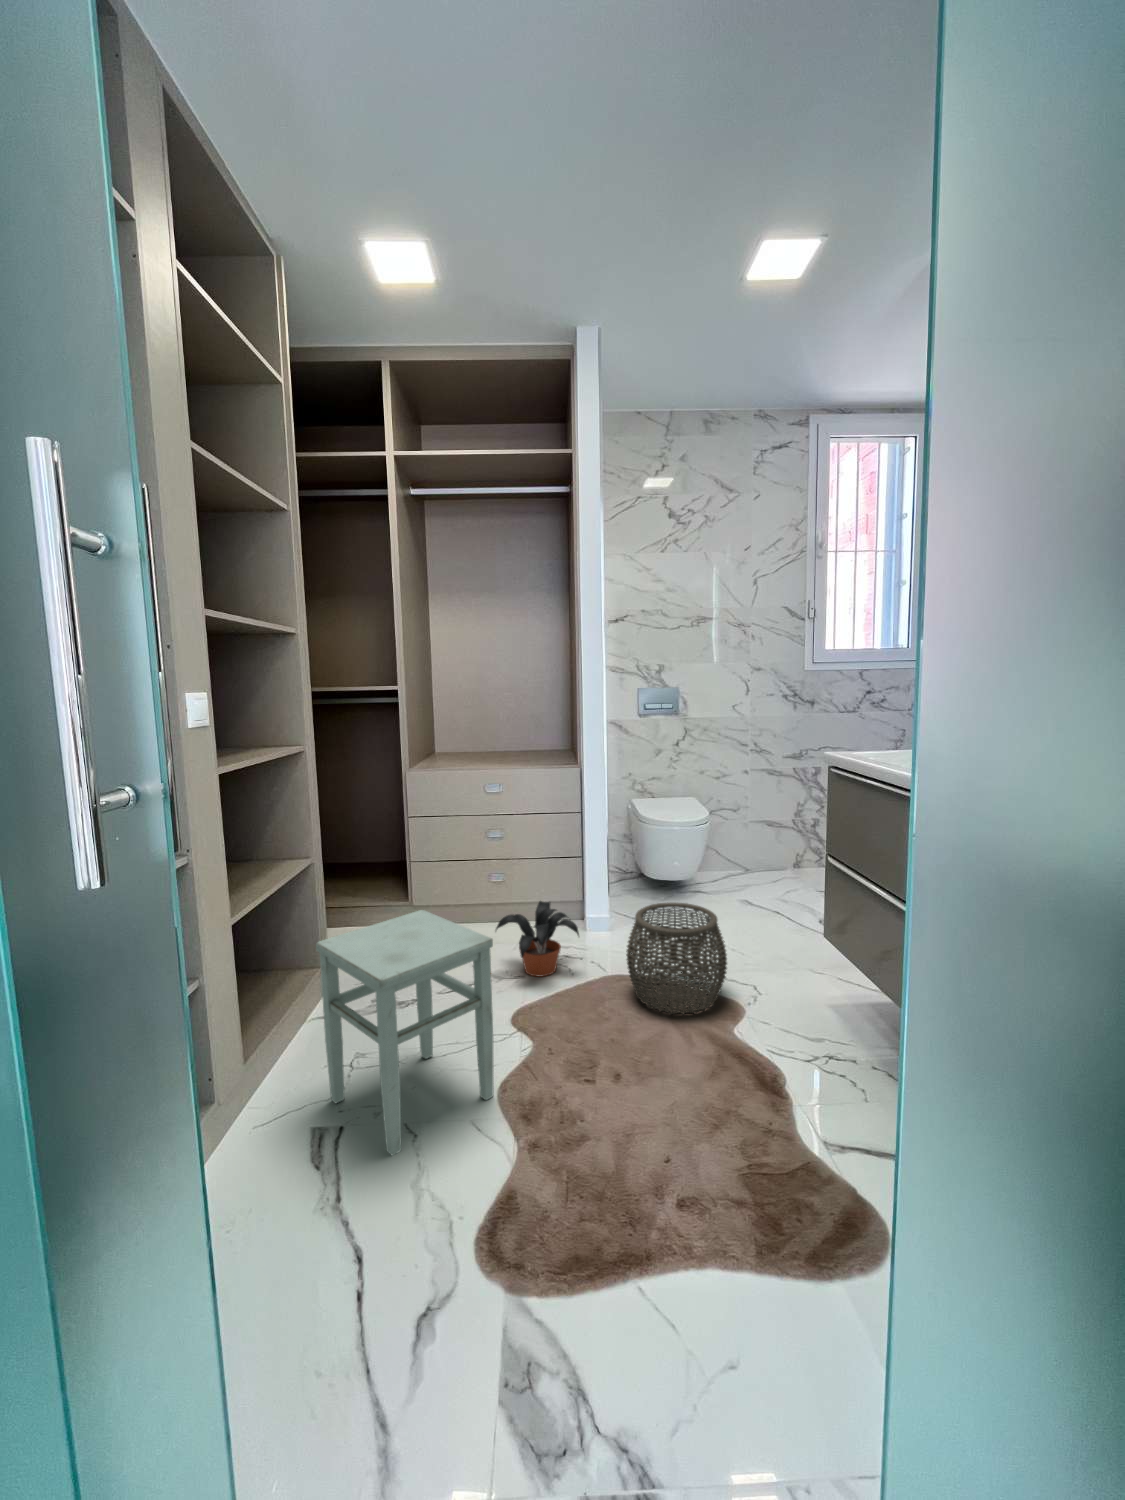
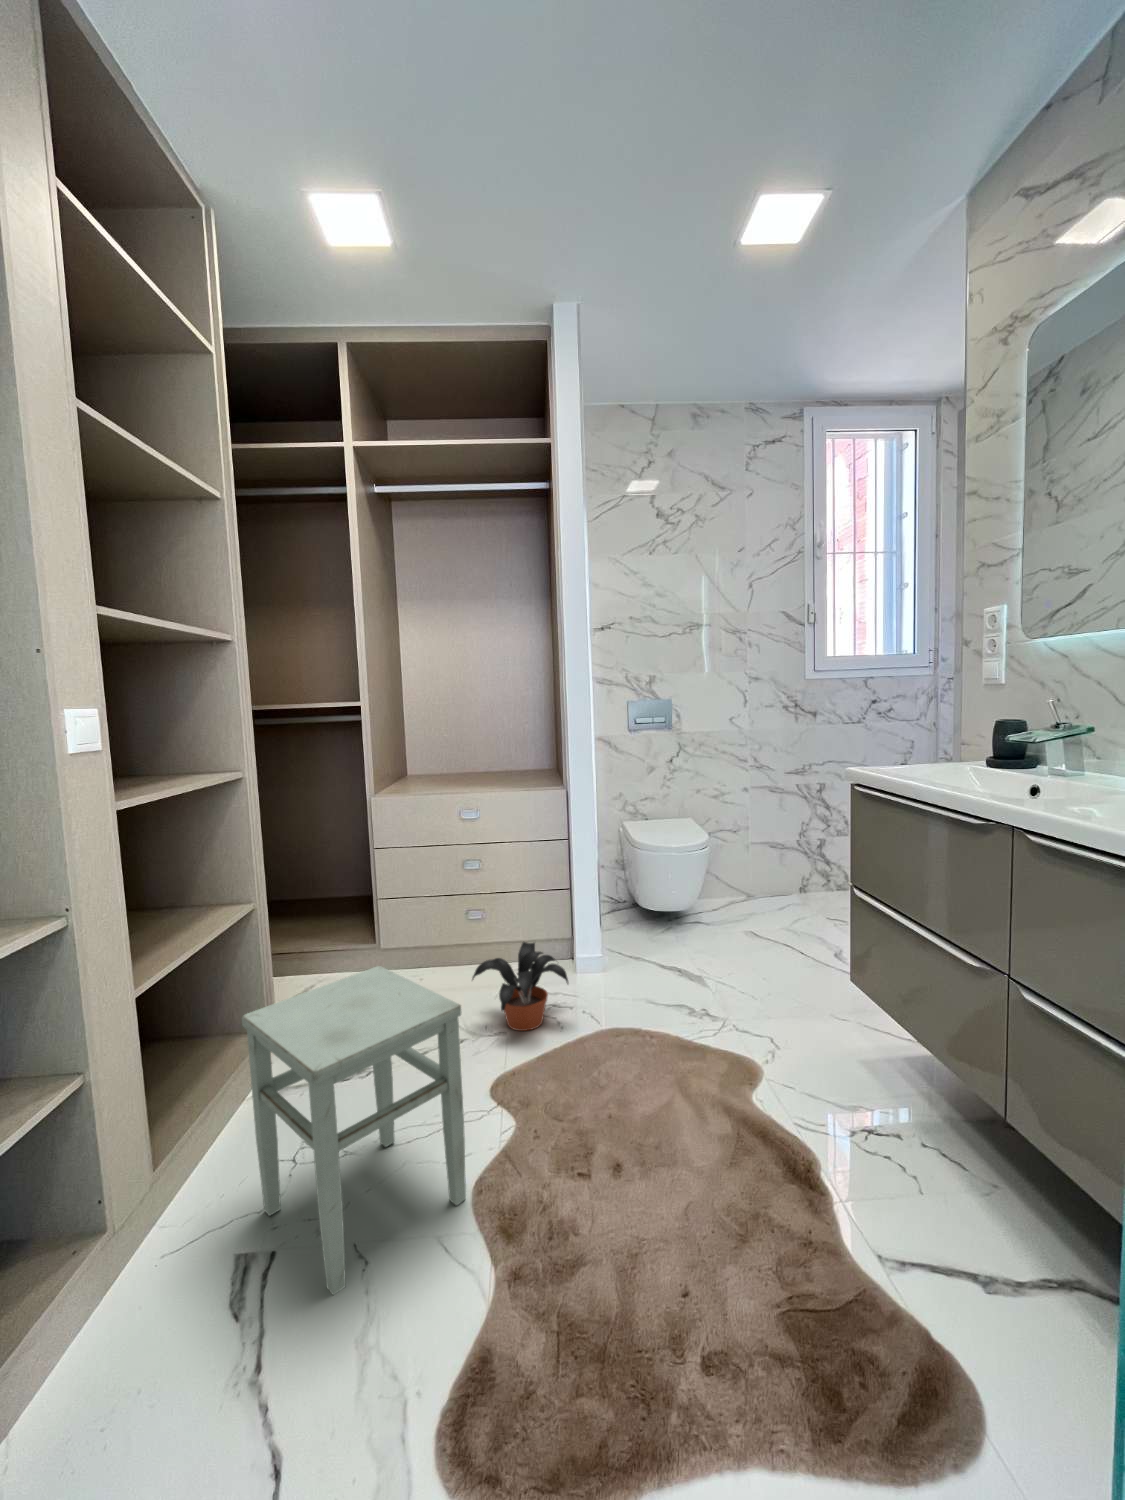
woven basket: present [626,902,727,1014] -> none [623,942,741,1078]

